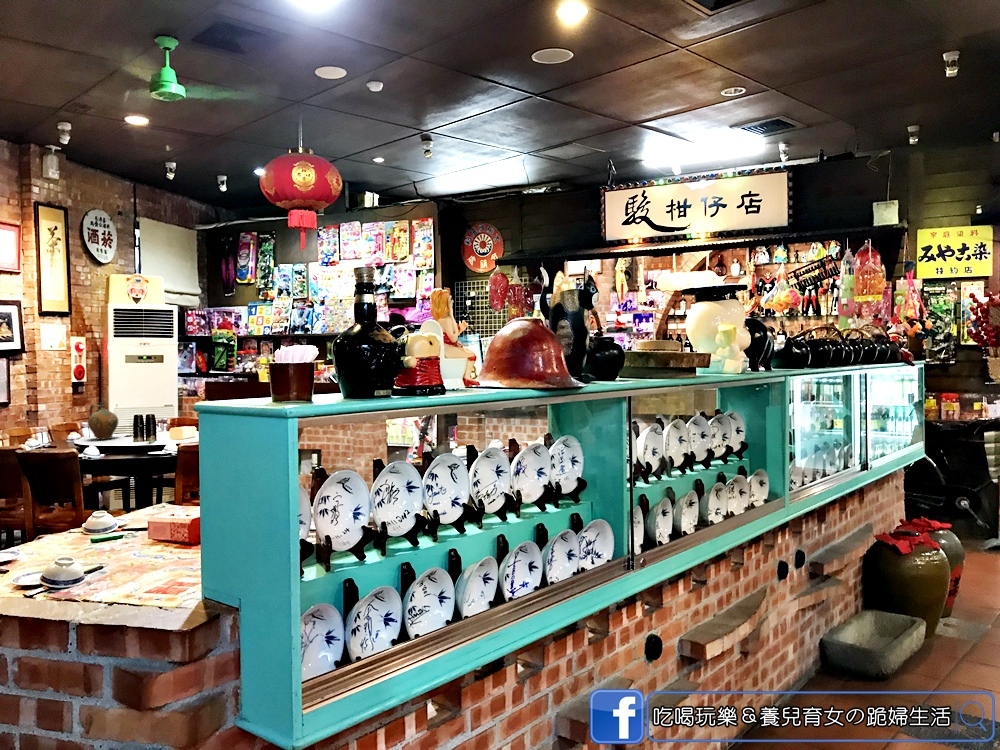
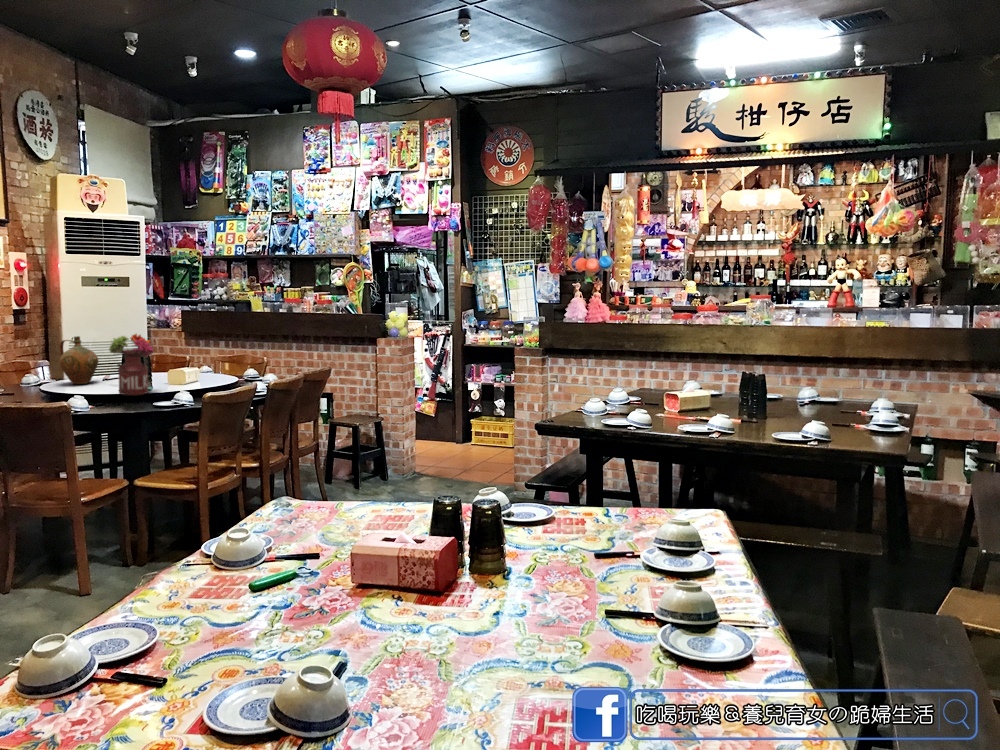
flower arrangement: none [116,399,151,447] -> present [109,334,154,395]

